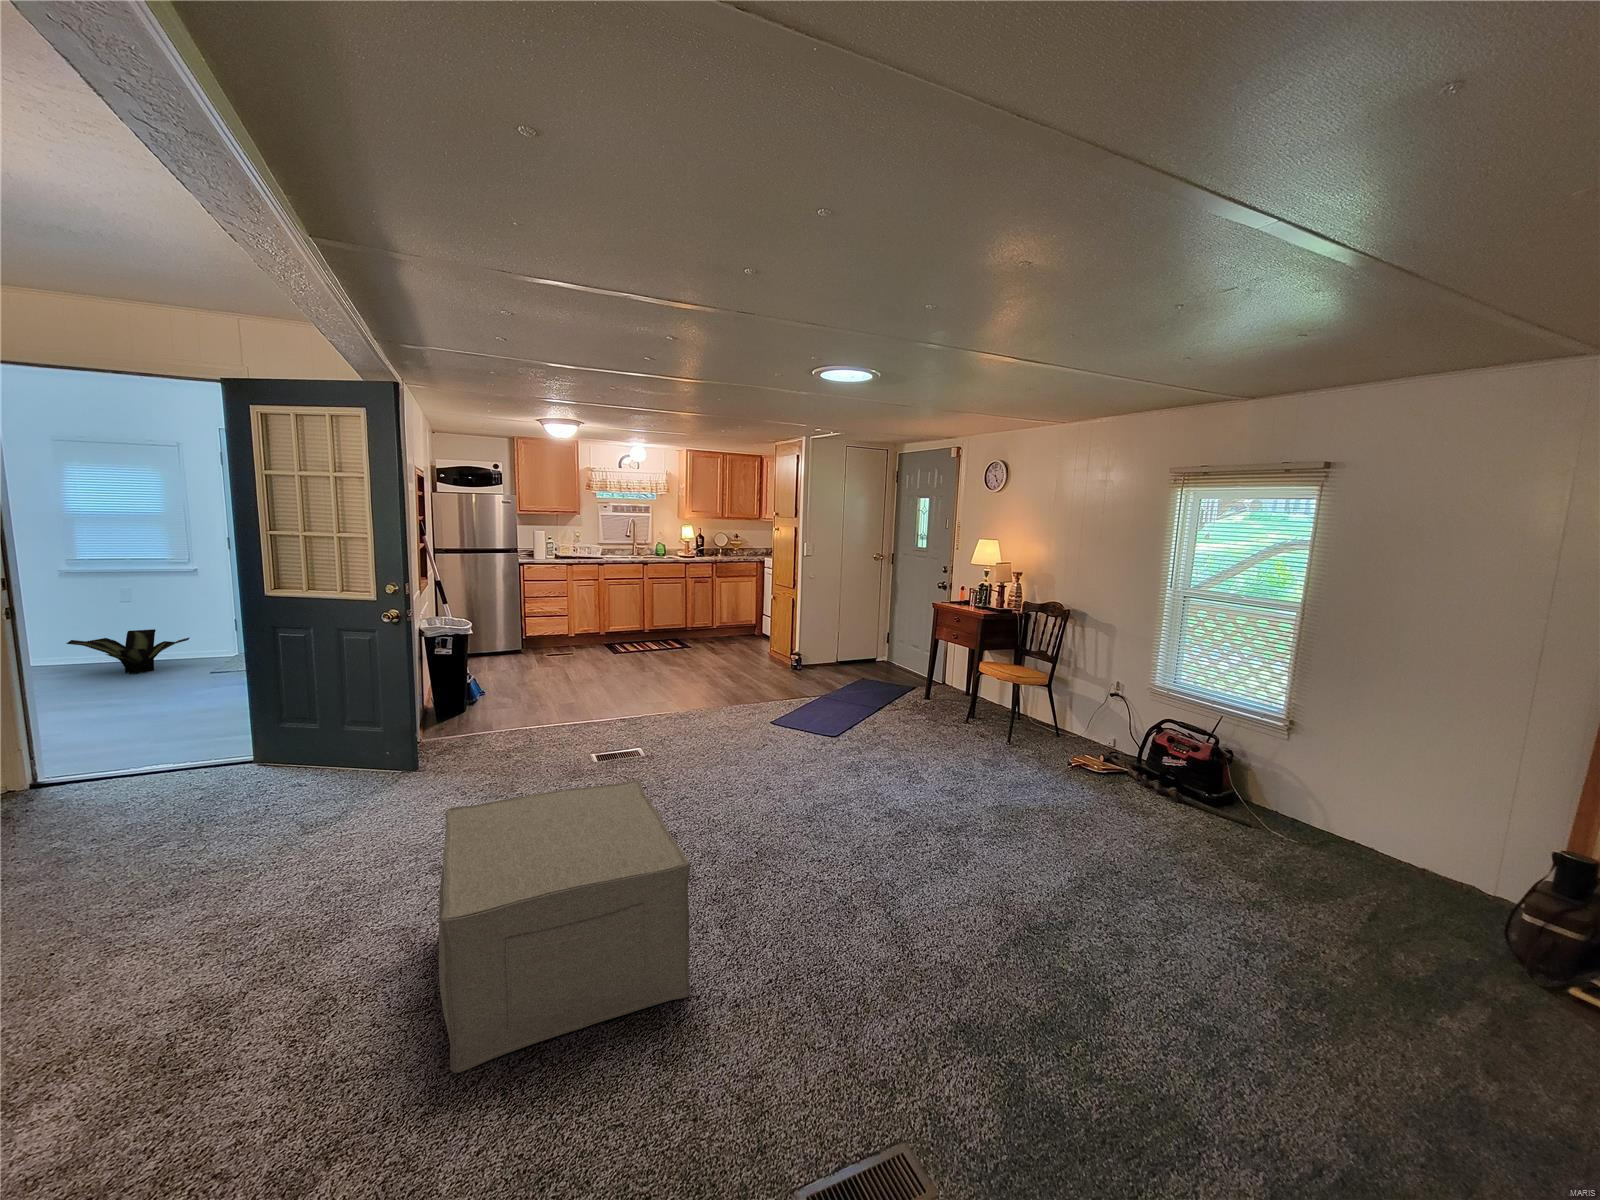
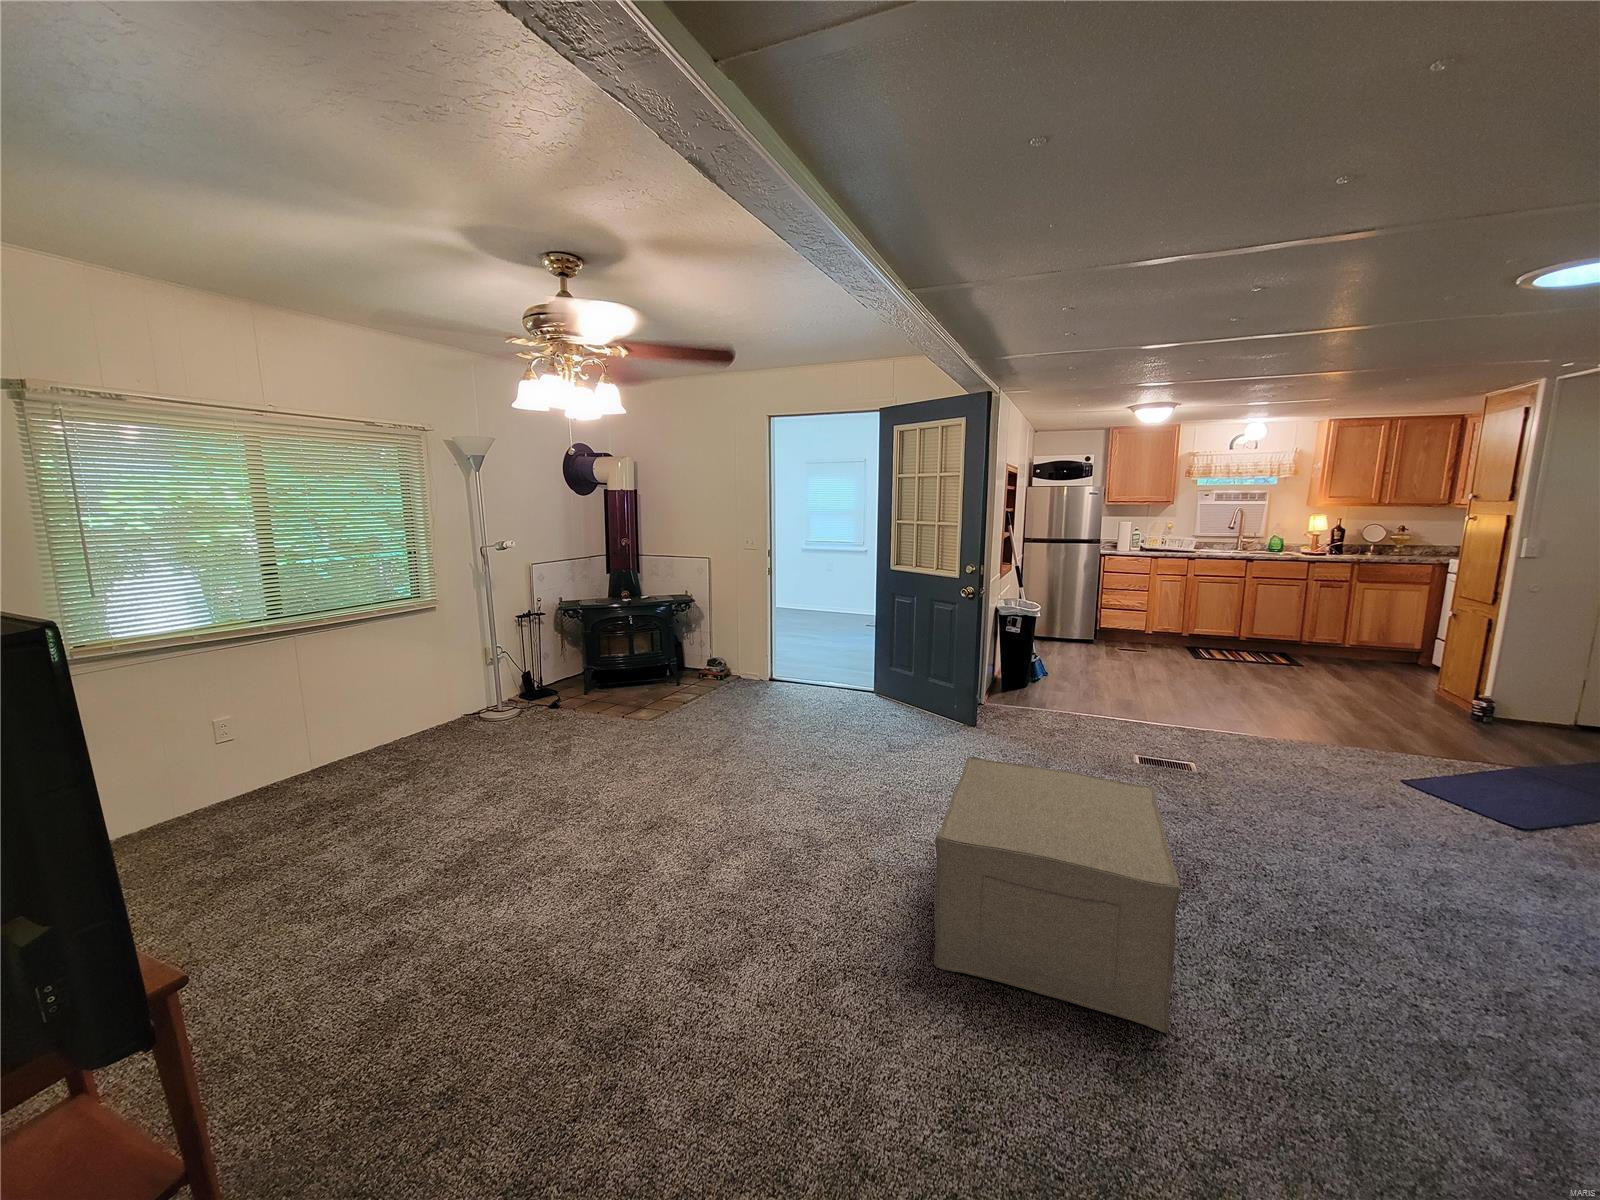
potted plant: present [66,629,189,674] -> none [799,591,858,621]

